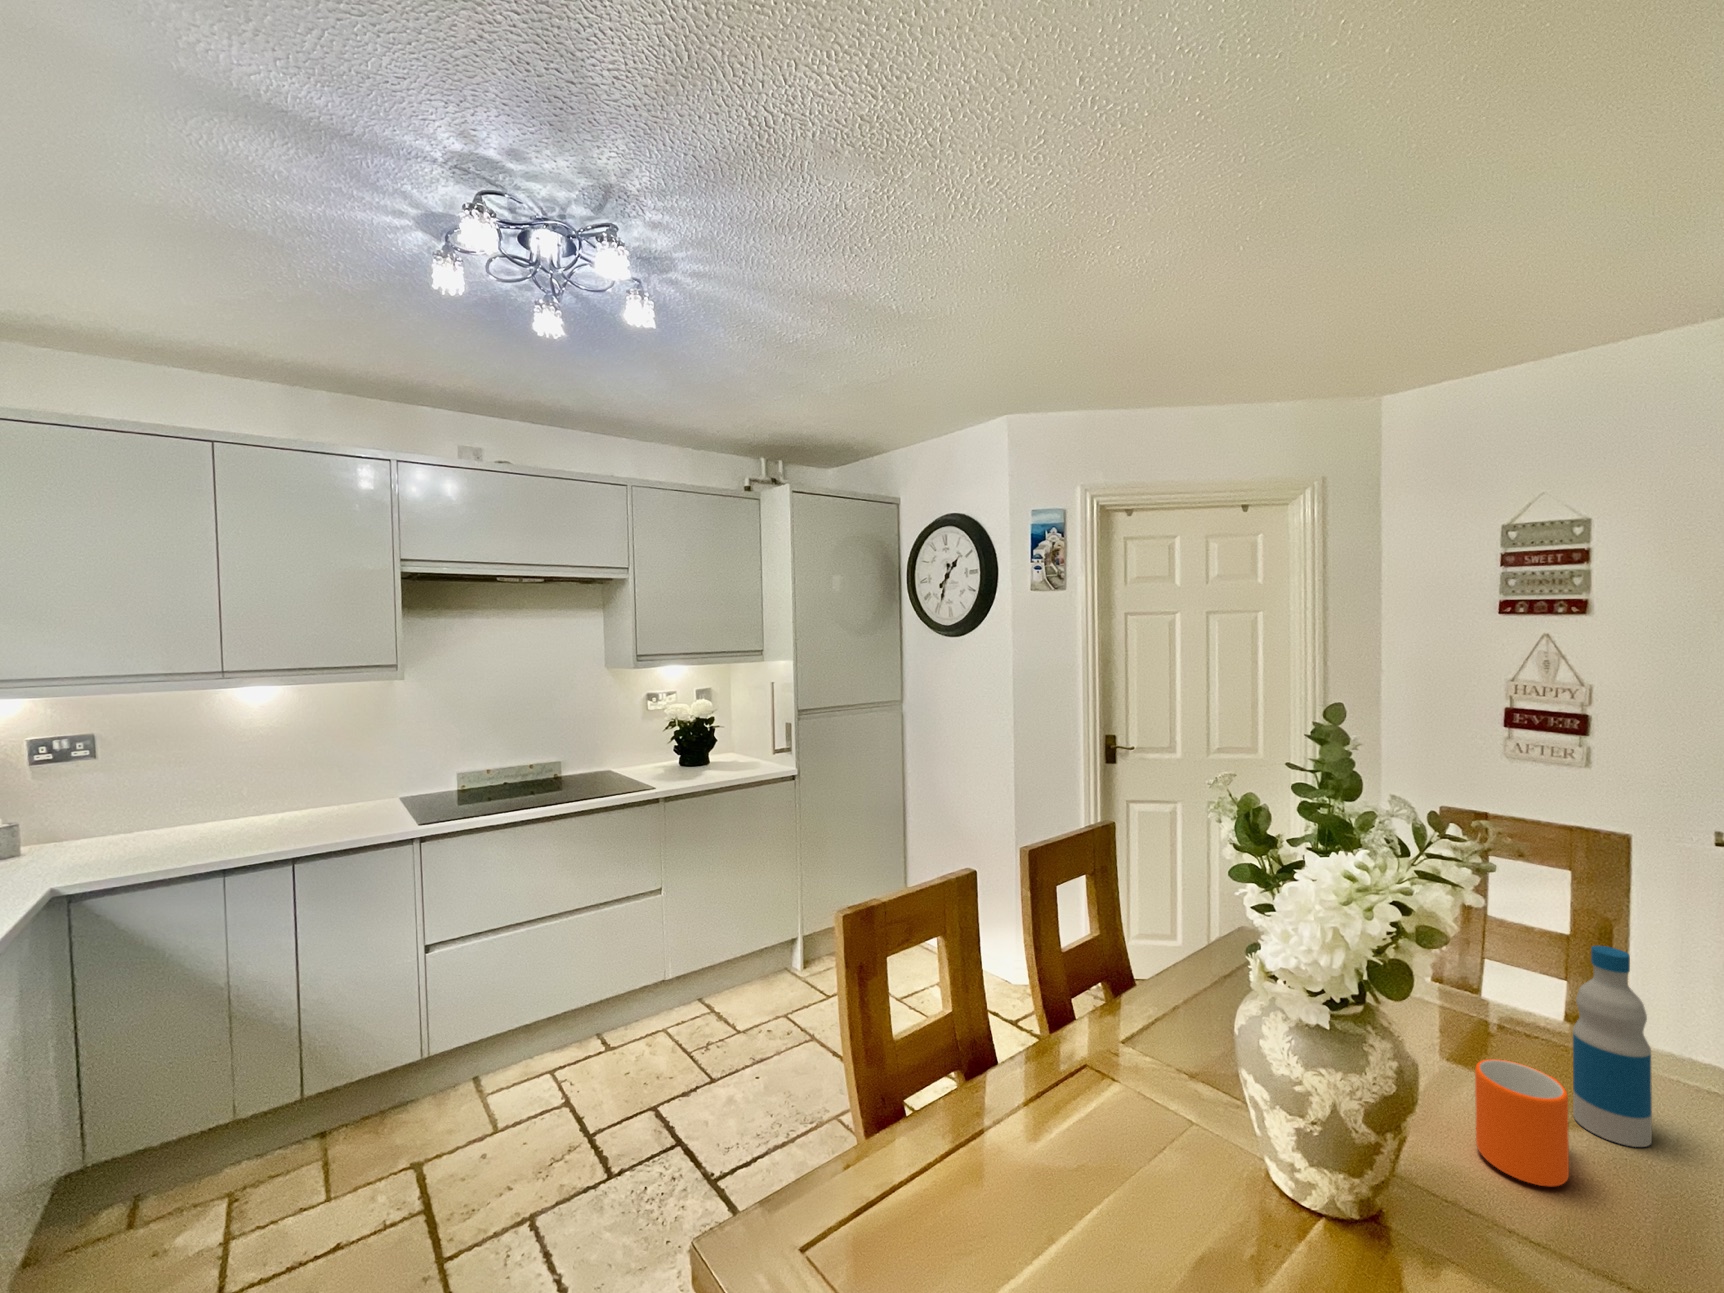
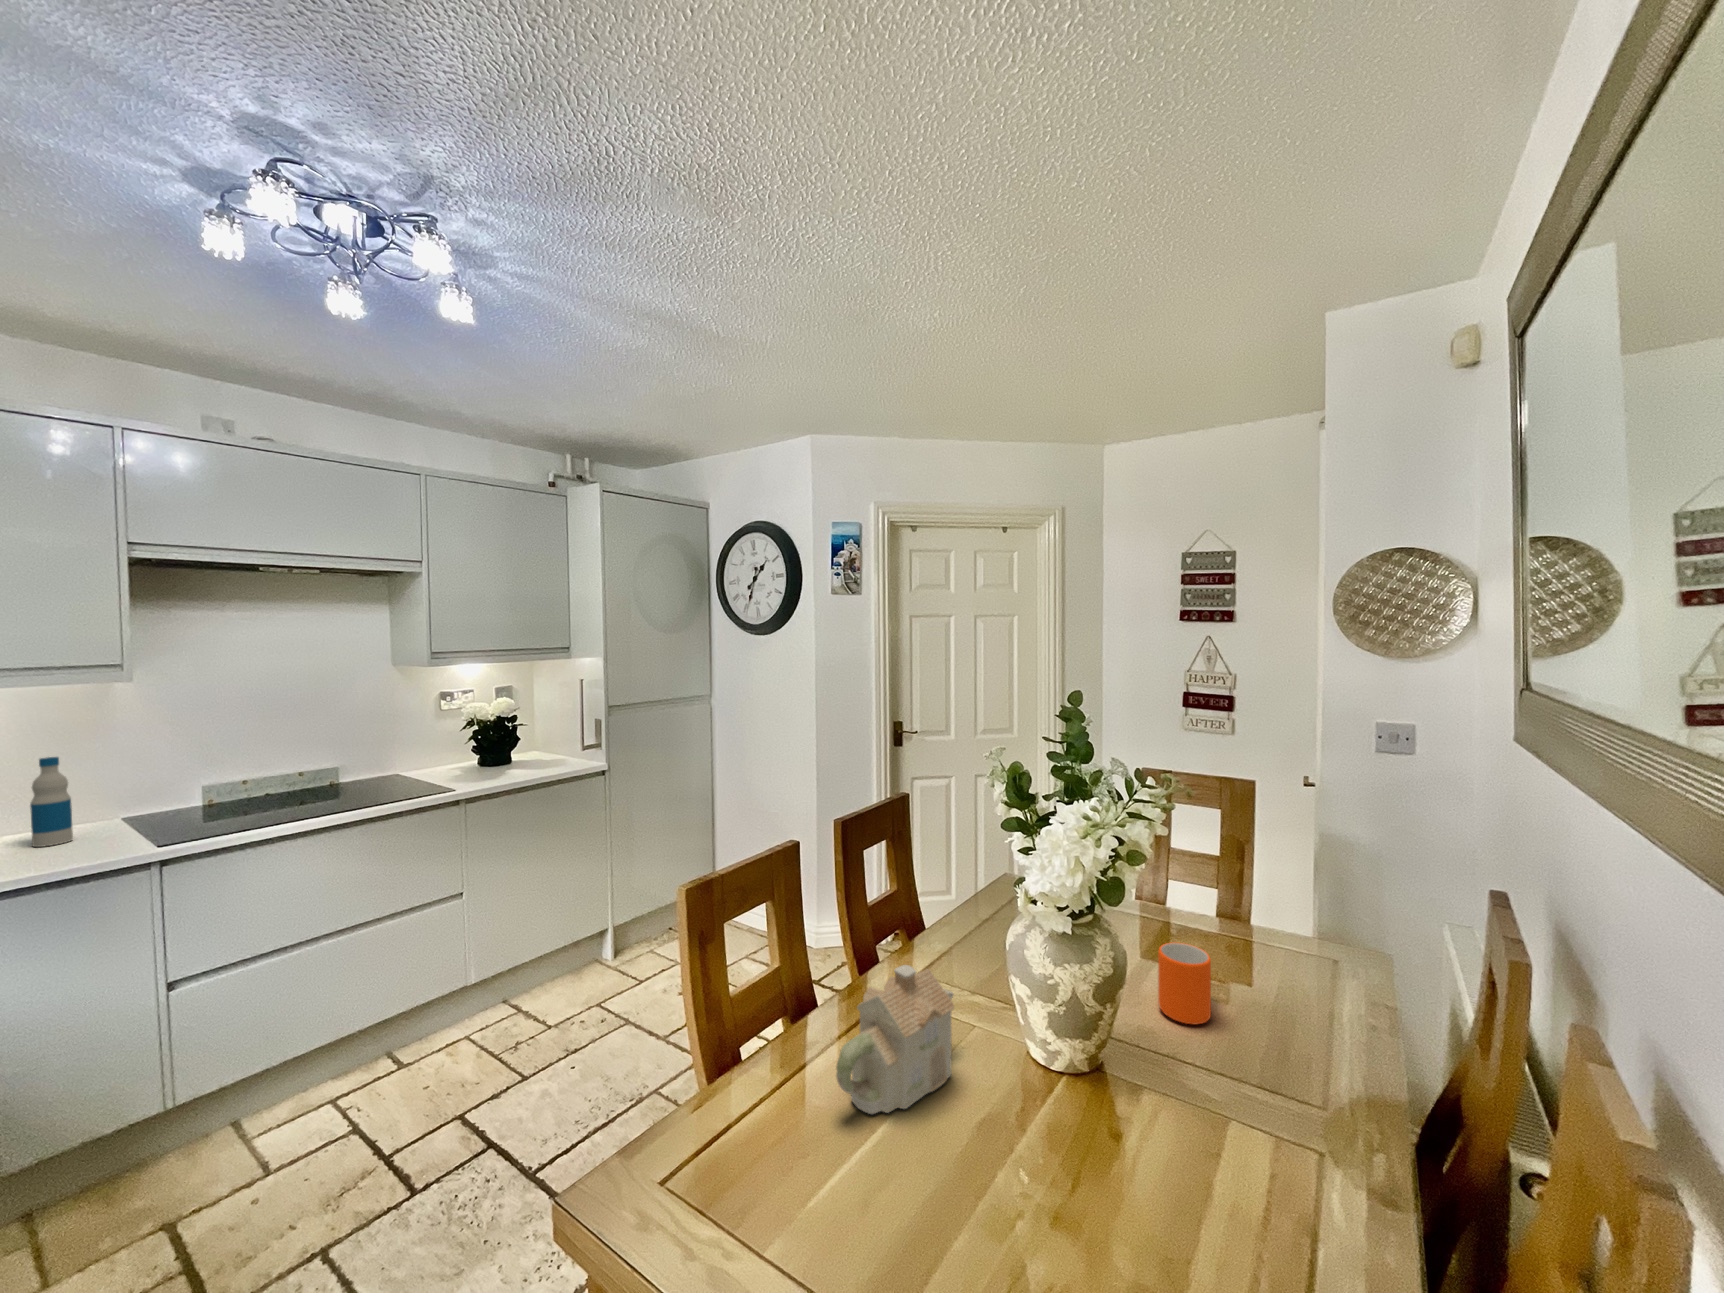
bottle: present [1573,945,1652,1147] -> present [30,757,73,847]
teapot: none [1003,1035,1162,1218] -> present [836,965,954,1114]

